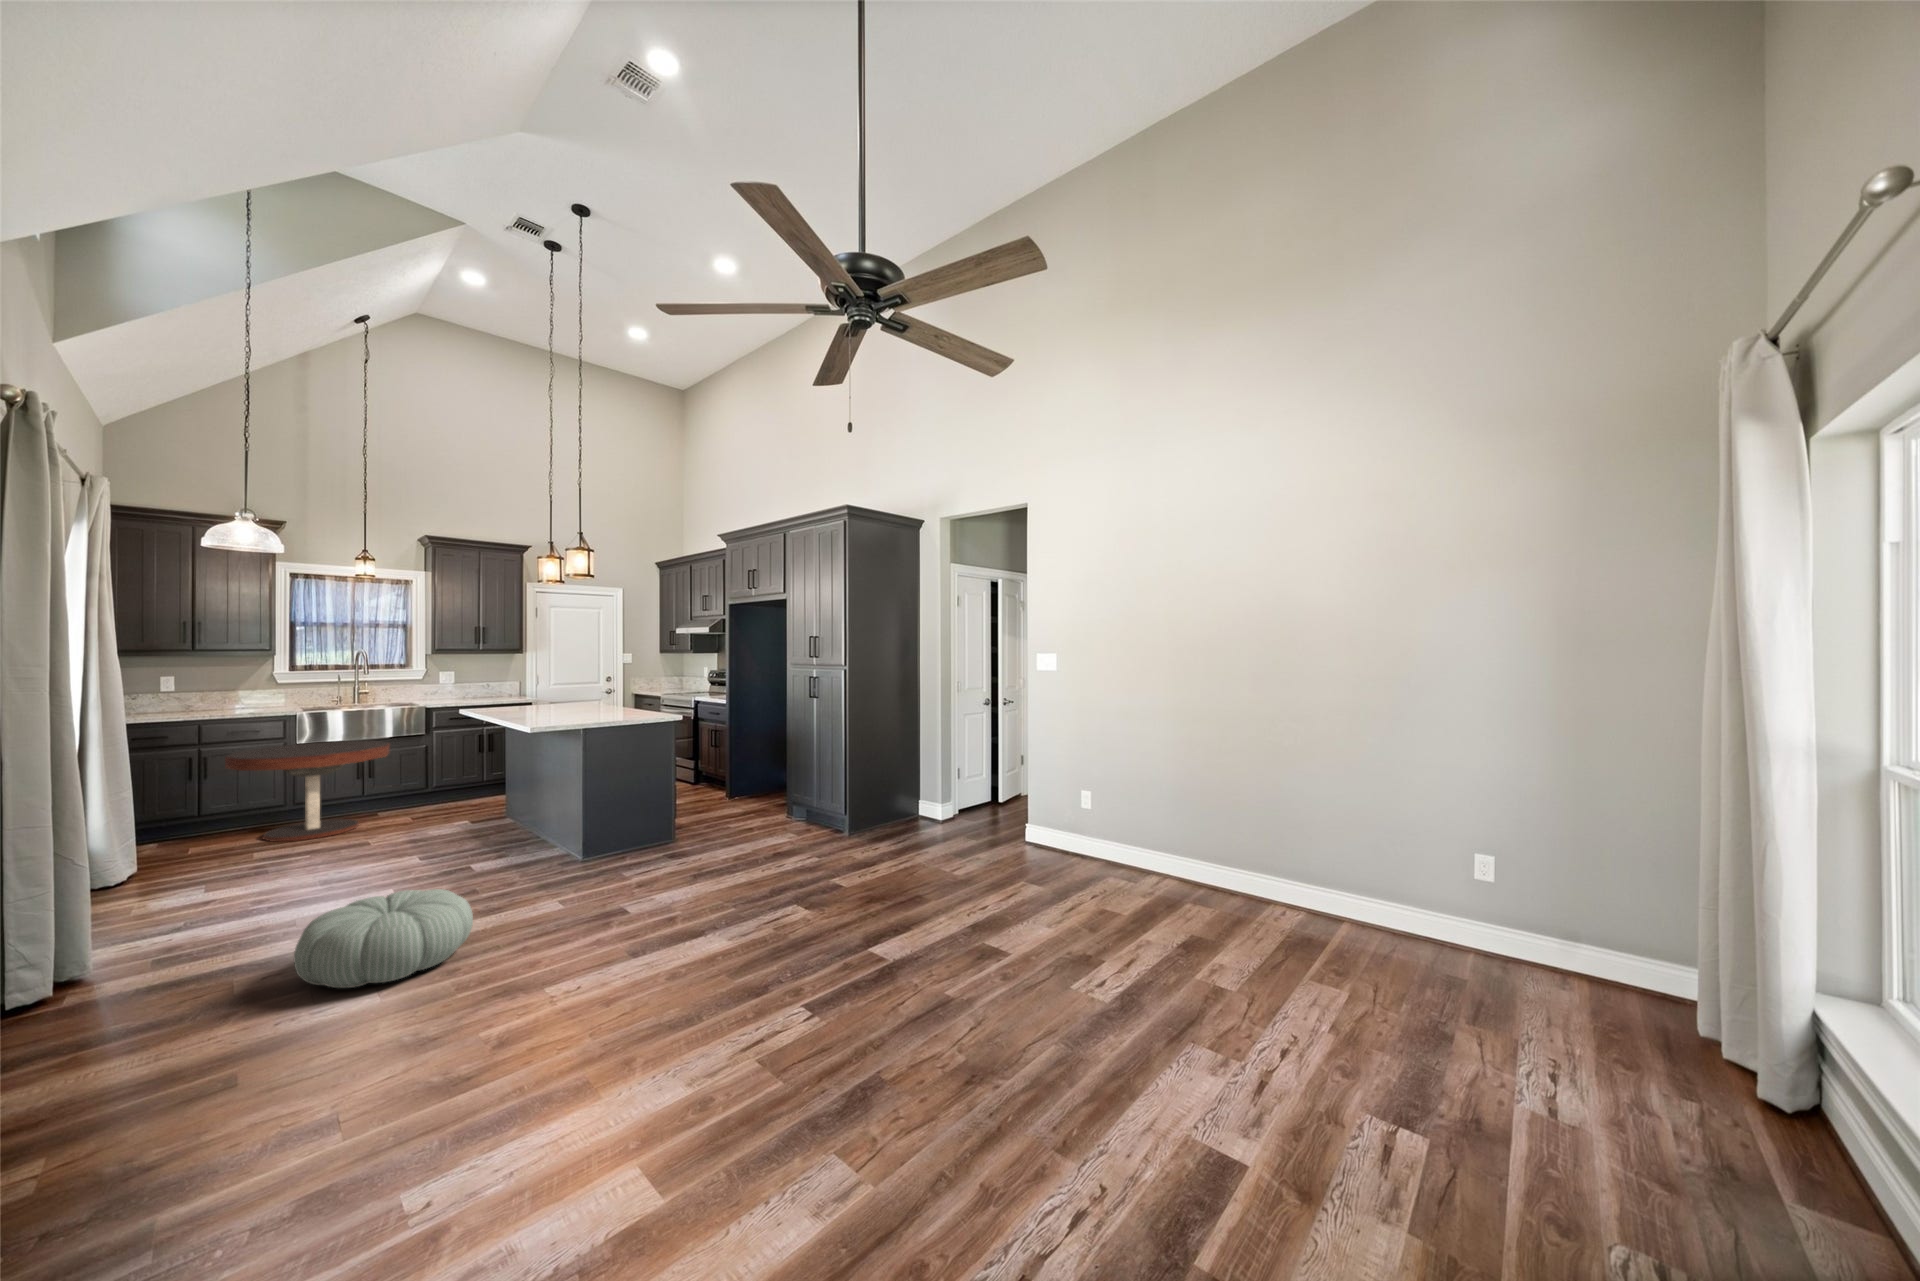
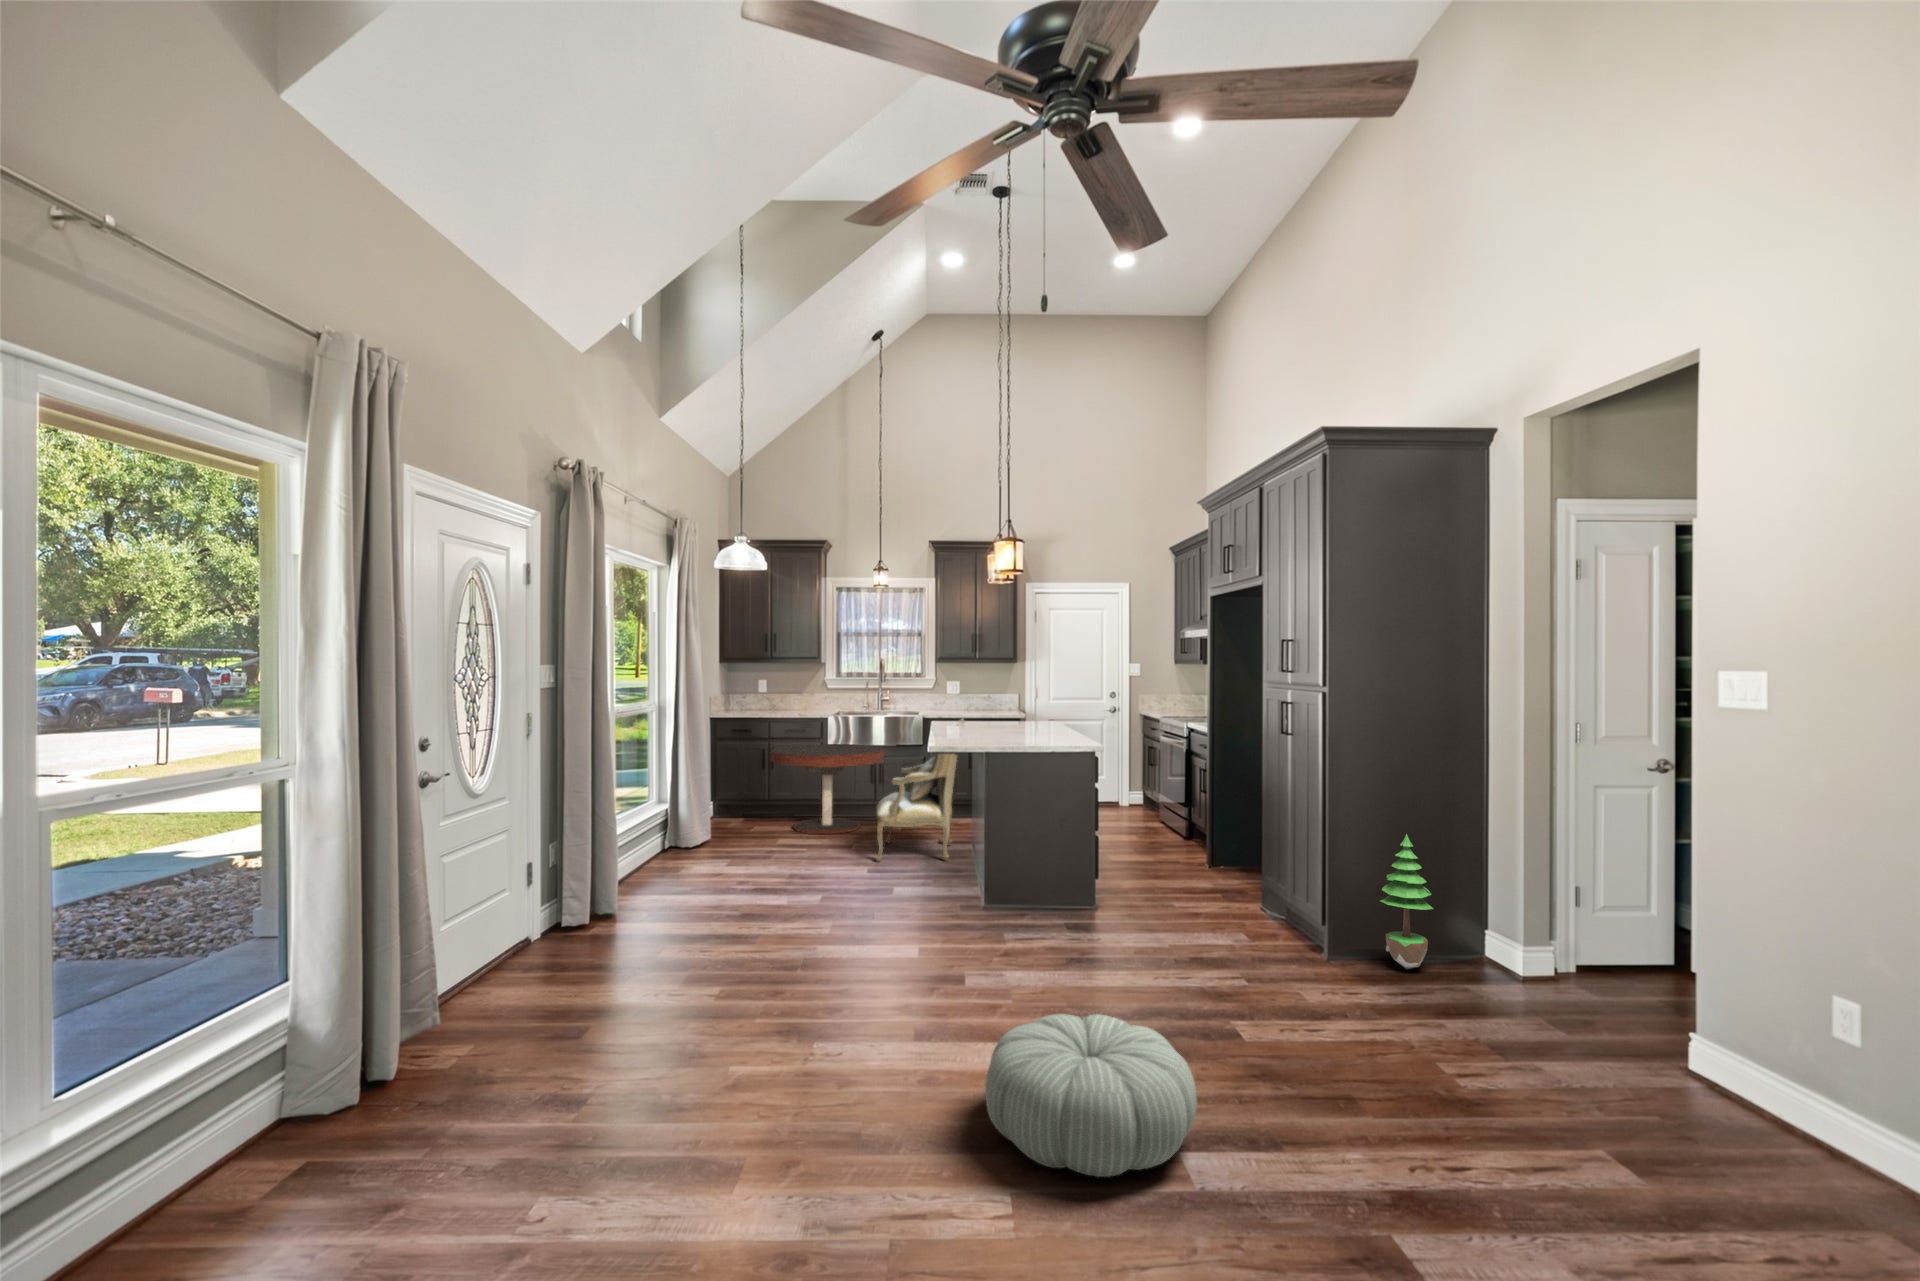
armchair: none [410,703,515,849] -> present [876,718,964,862]
potted tree: none [877,751,905,831] -> present [1380,834,1433,970]
pouf: present [294,889,473,988] -> present [985,1014,1197,1177]

